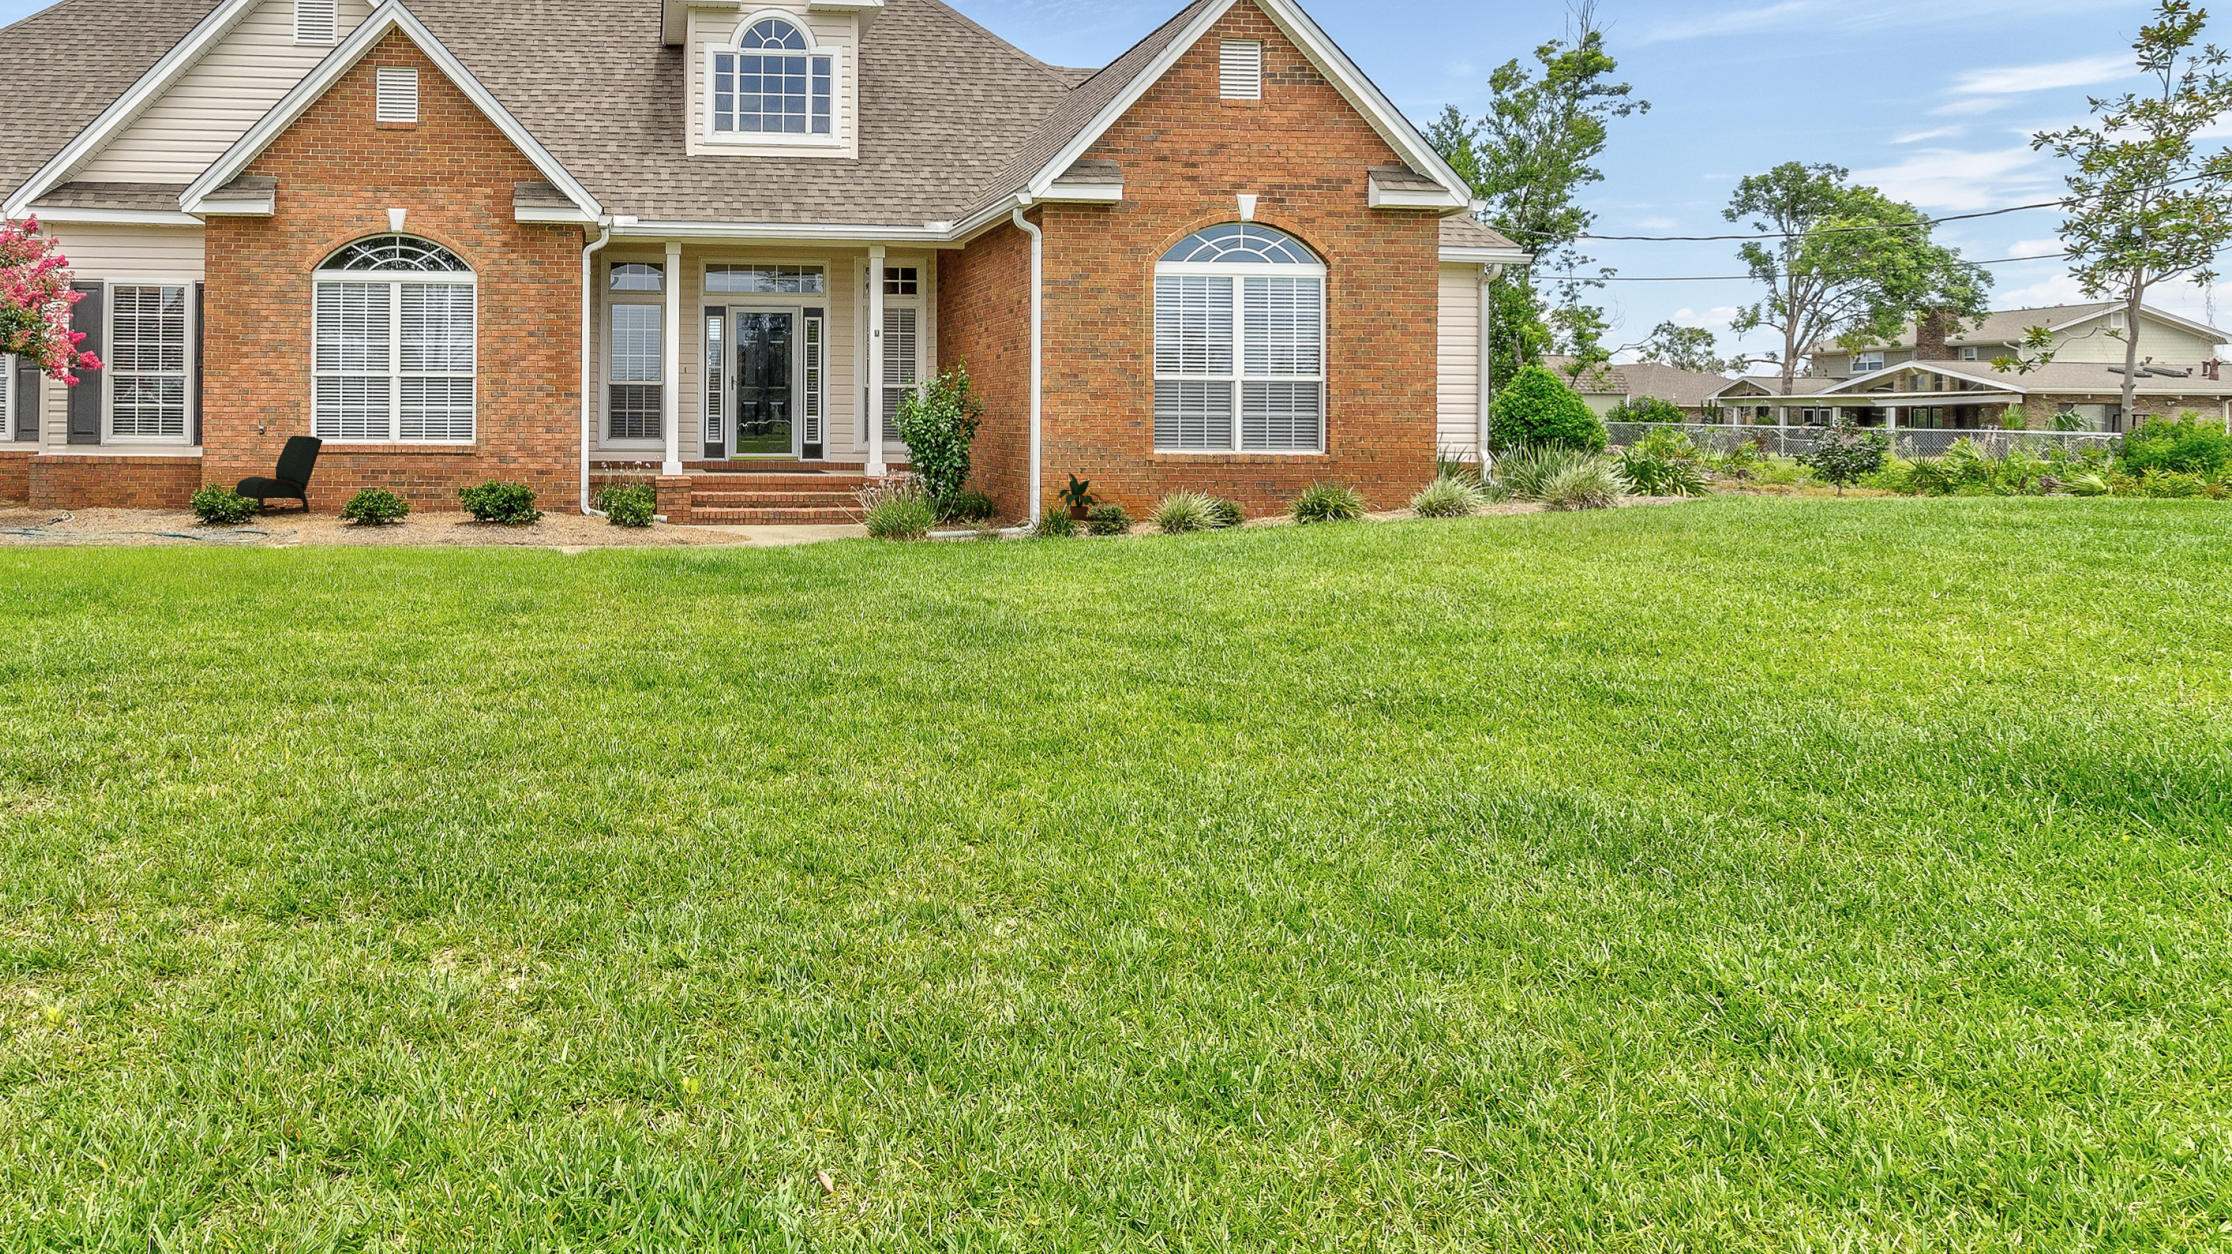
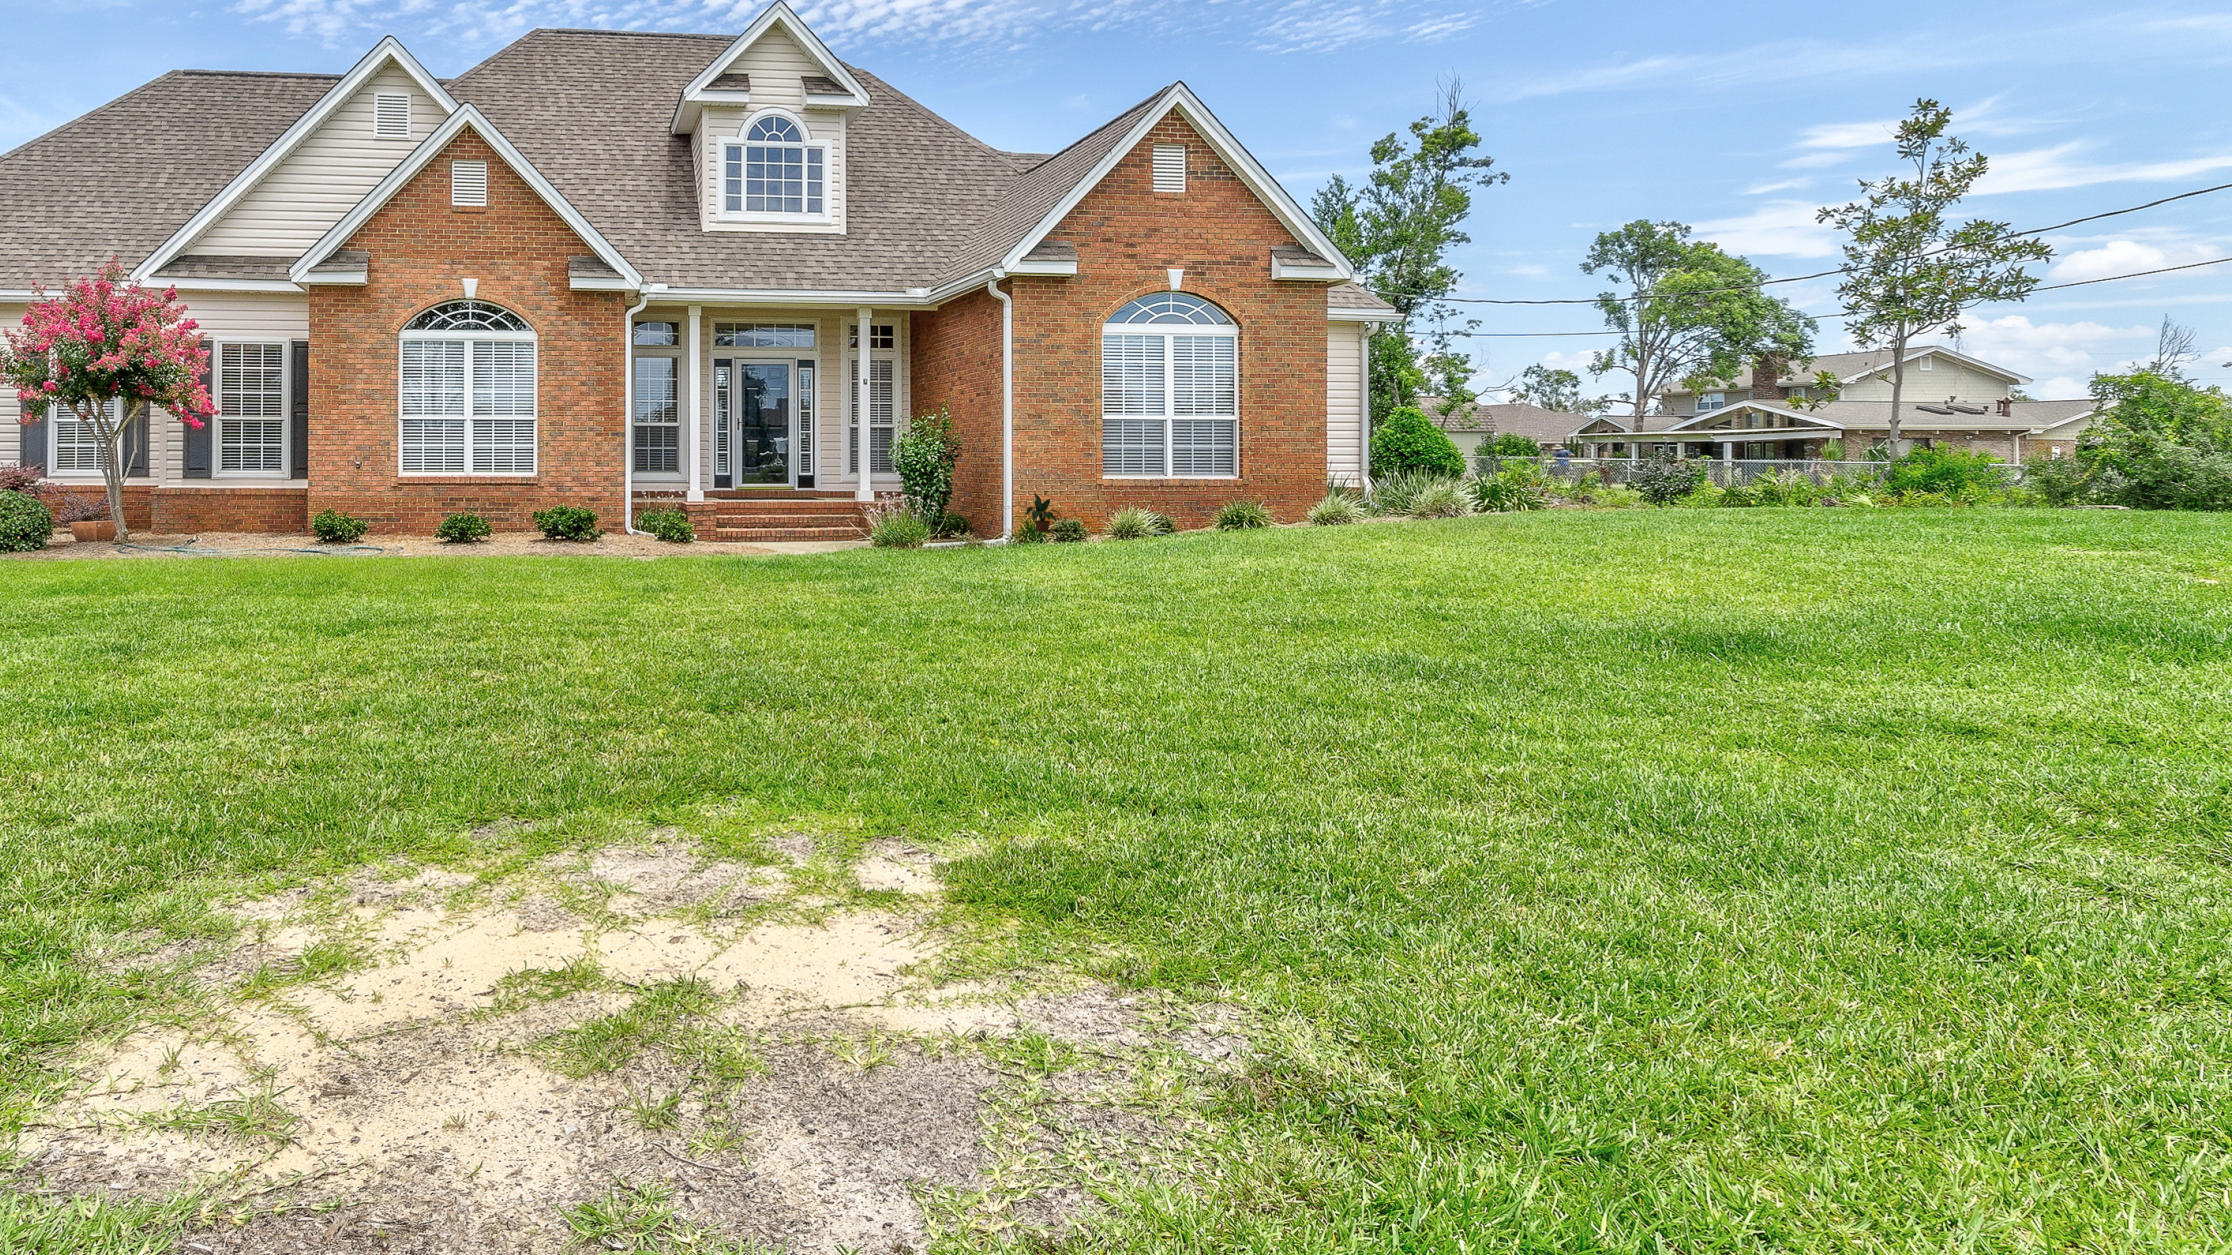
lounge chair: present [235,436,323,516] -> none [341,469,414,536]

